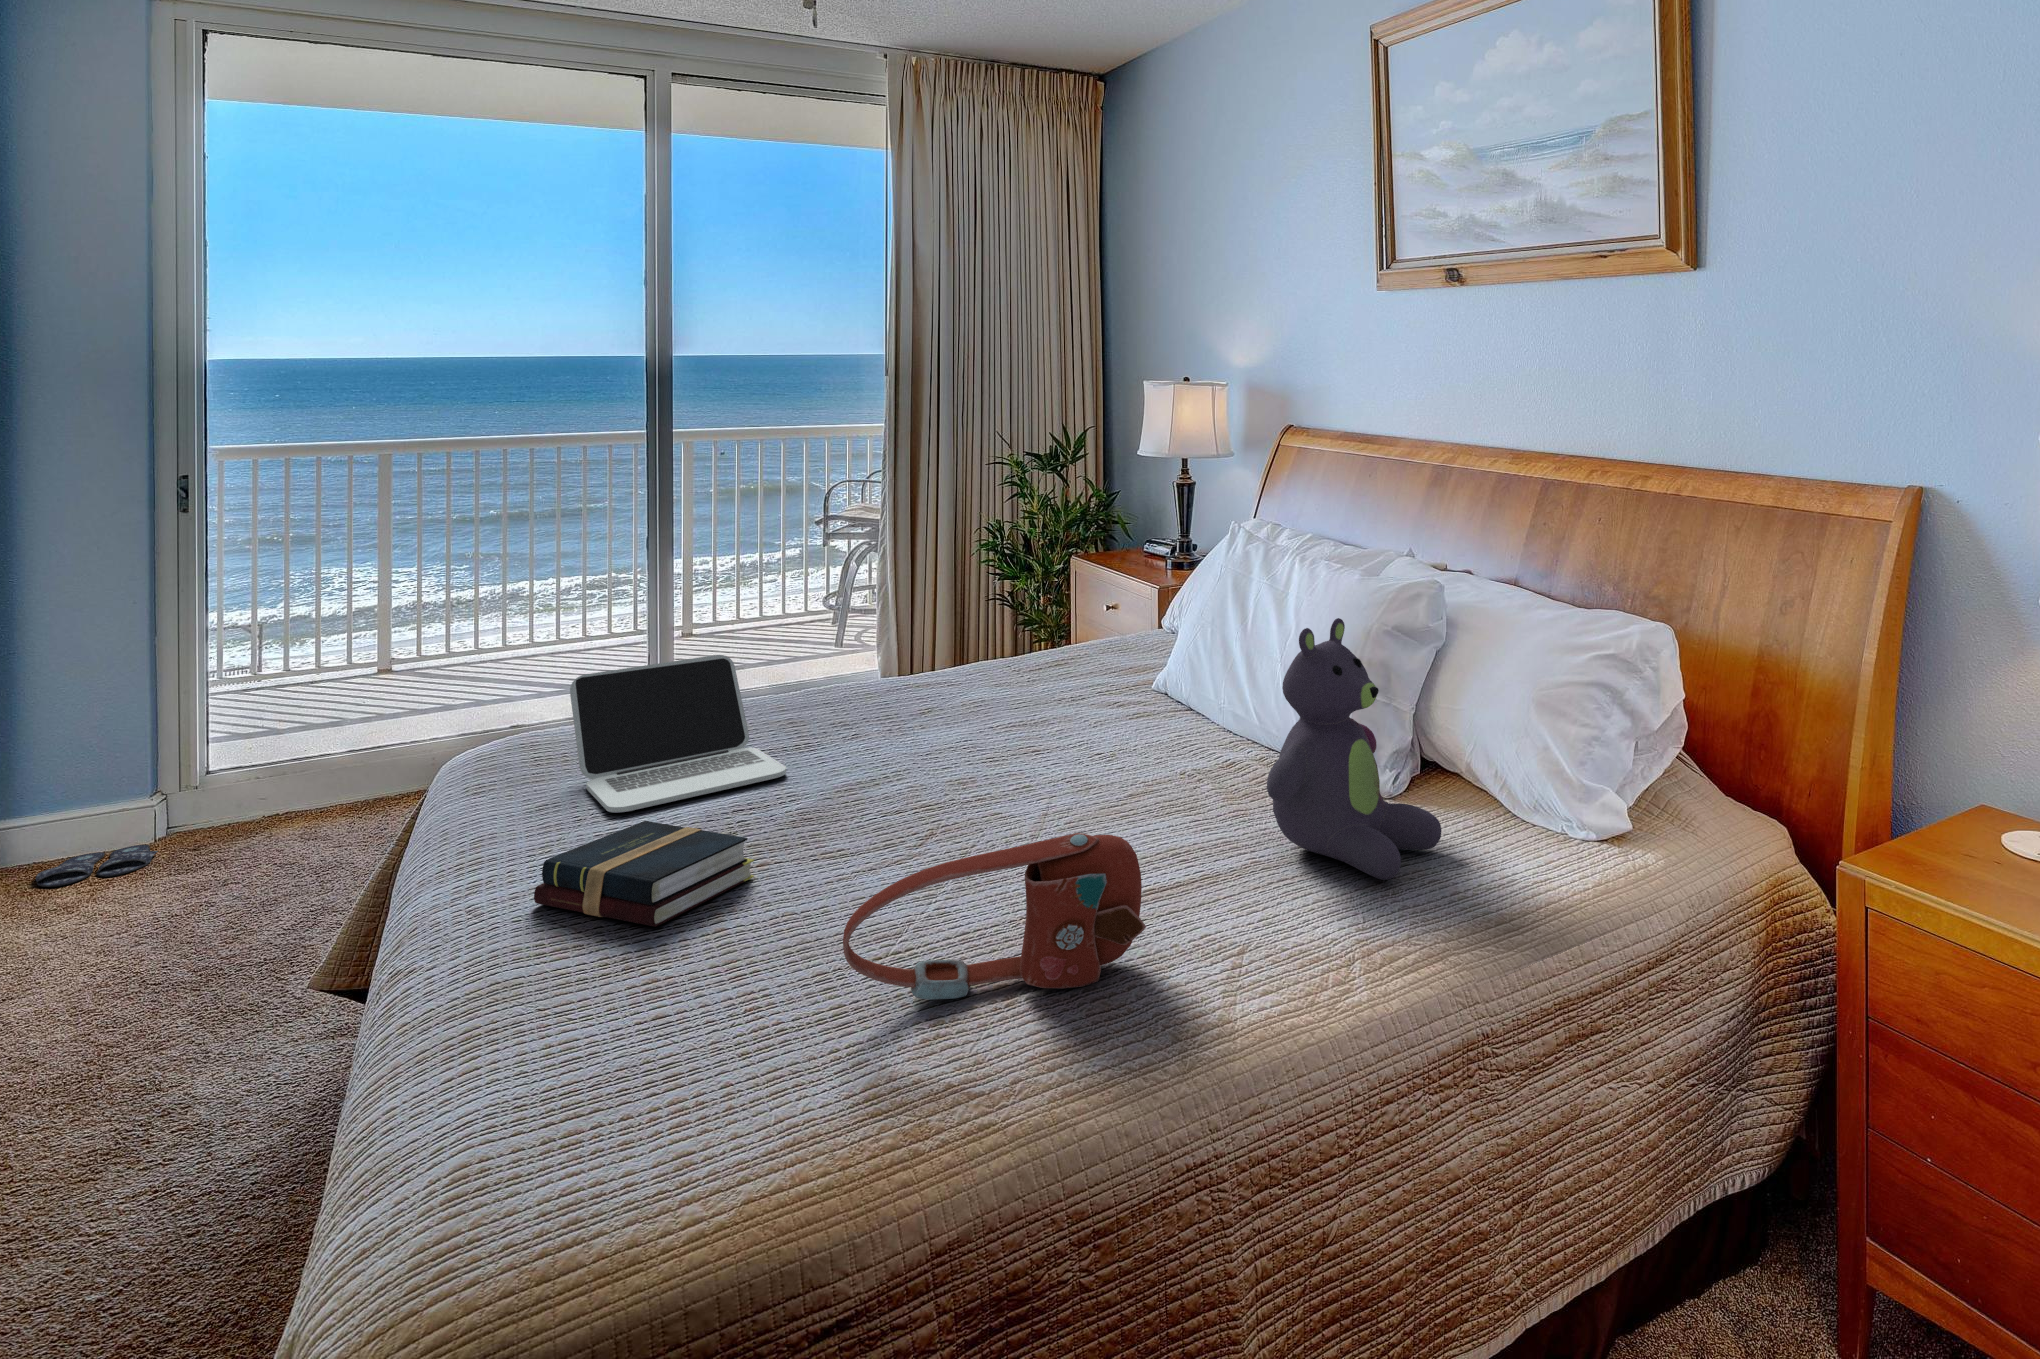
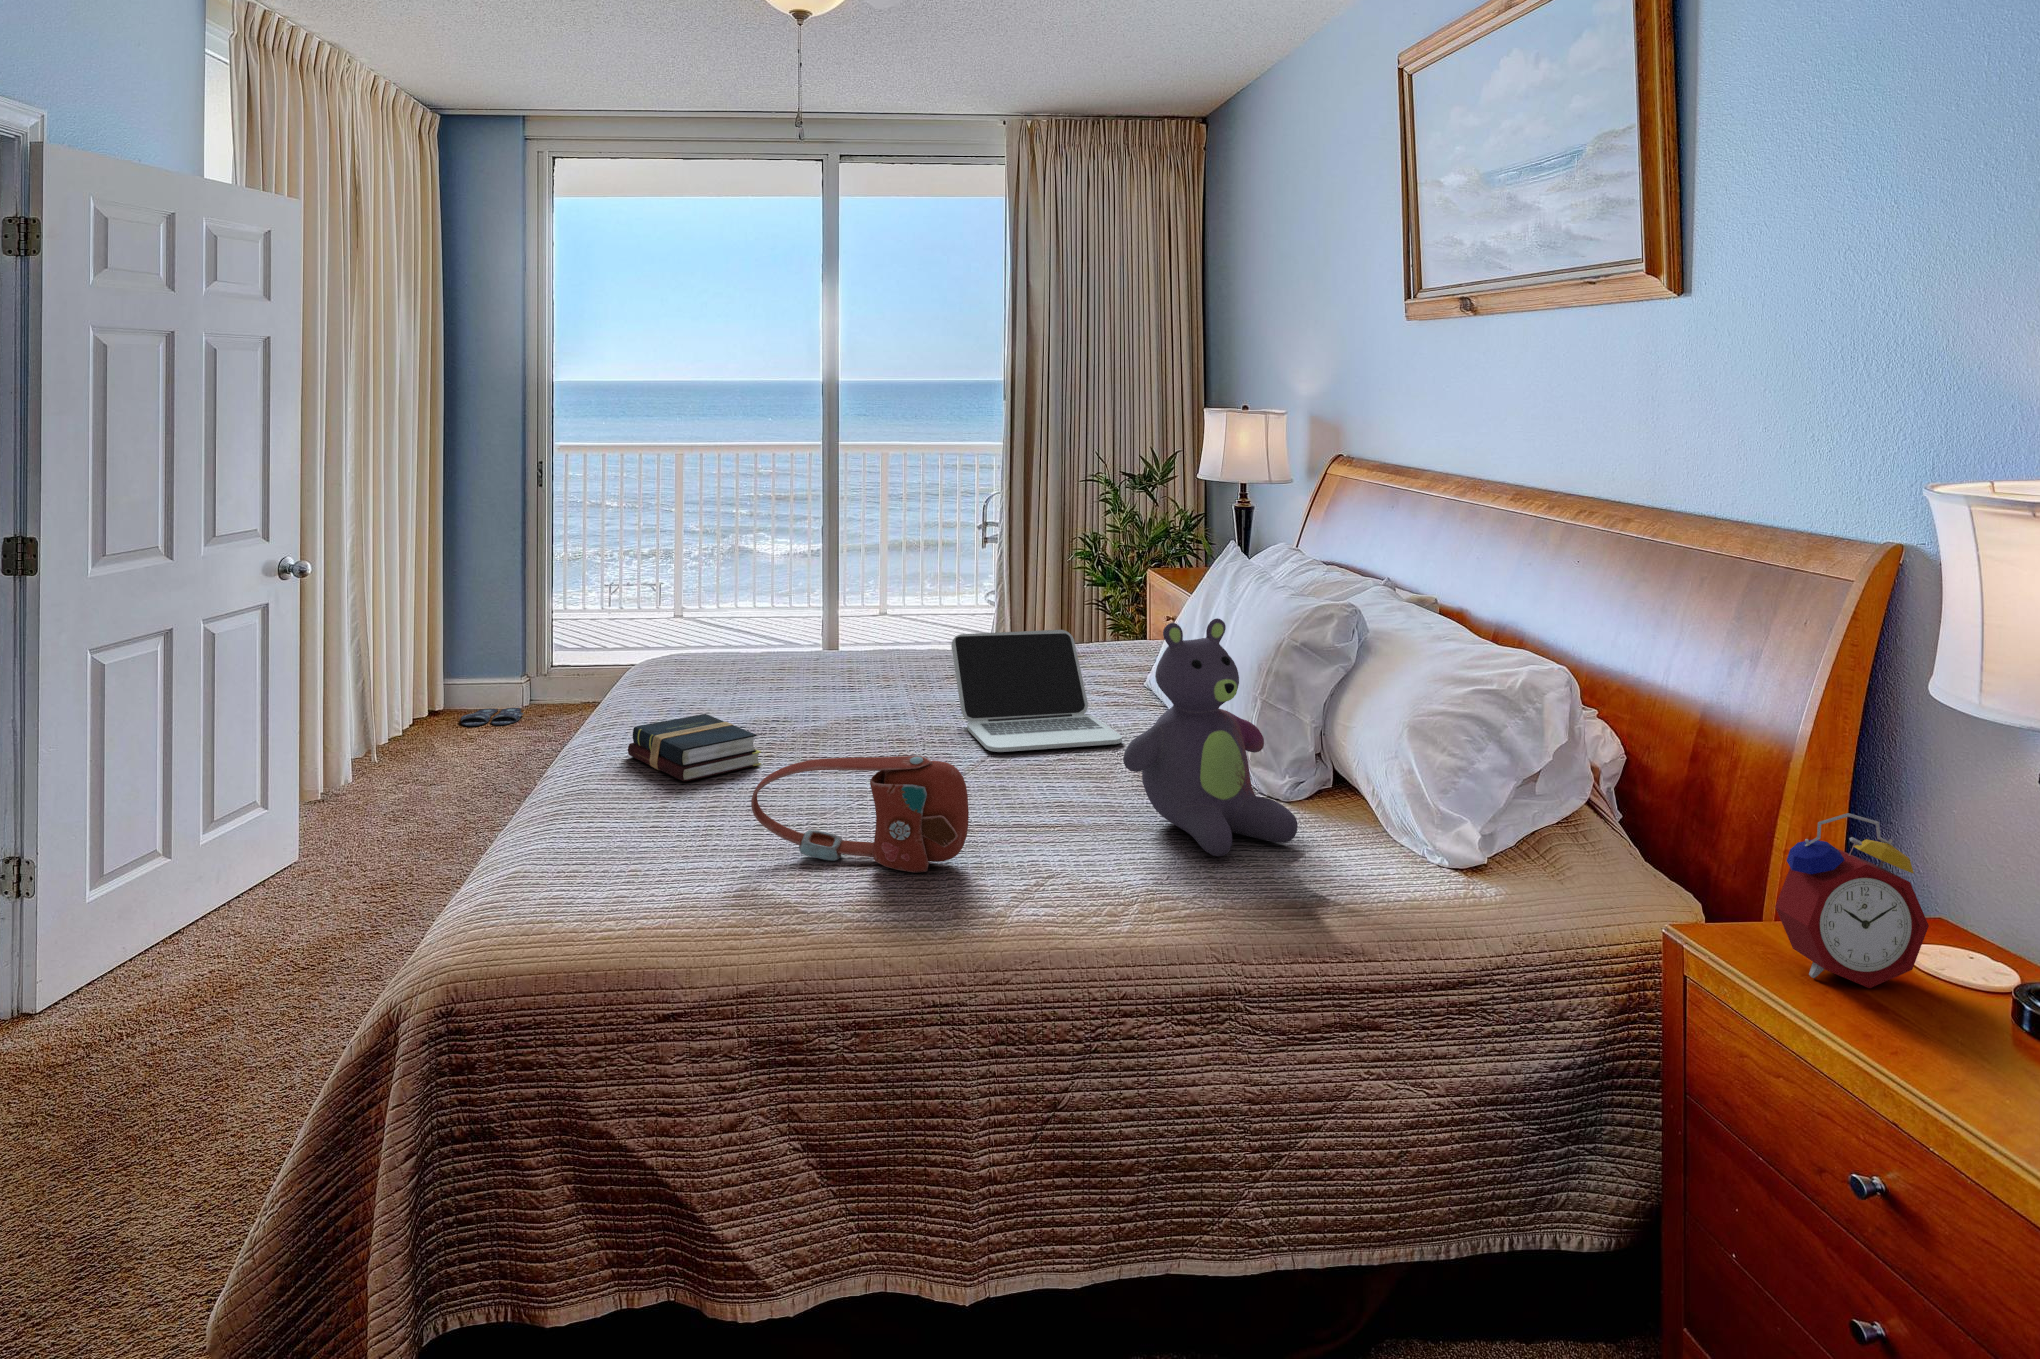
laptop: present [570,655,786,813] -> present [951,630,1122,752]
alarm clock: none [1917,732,2026,885] -> present [1775,813,1929,988]

